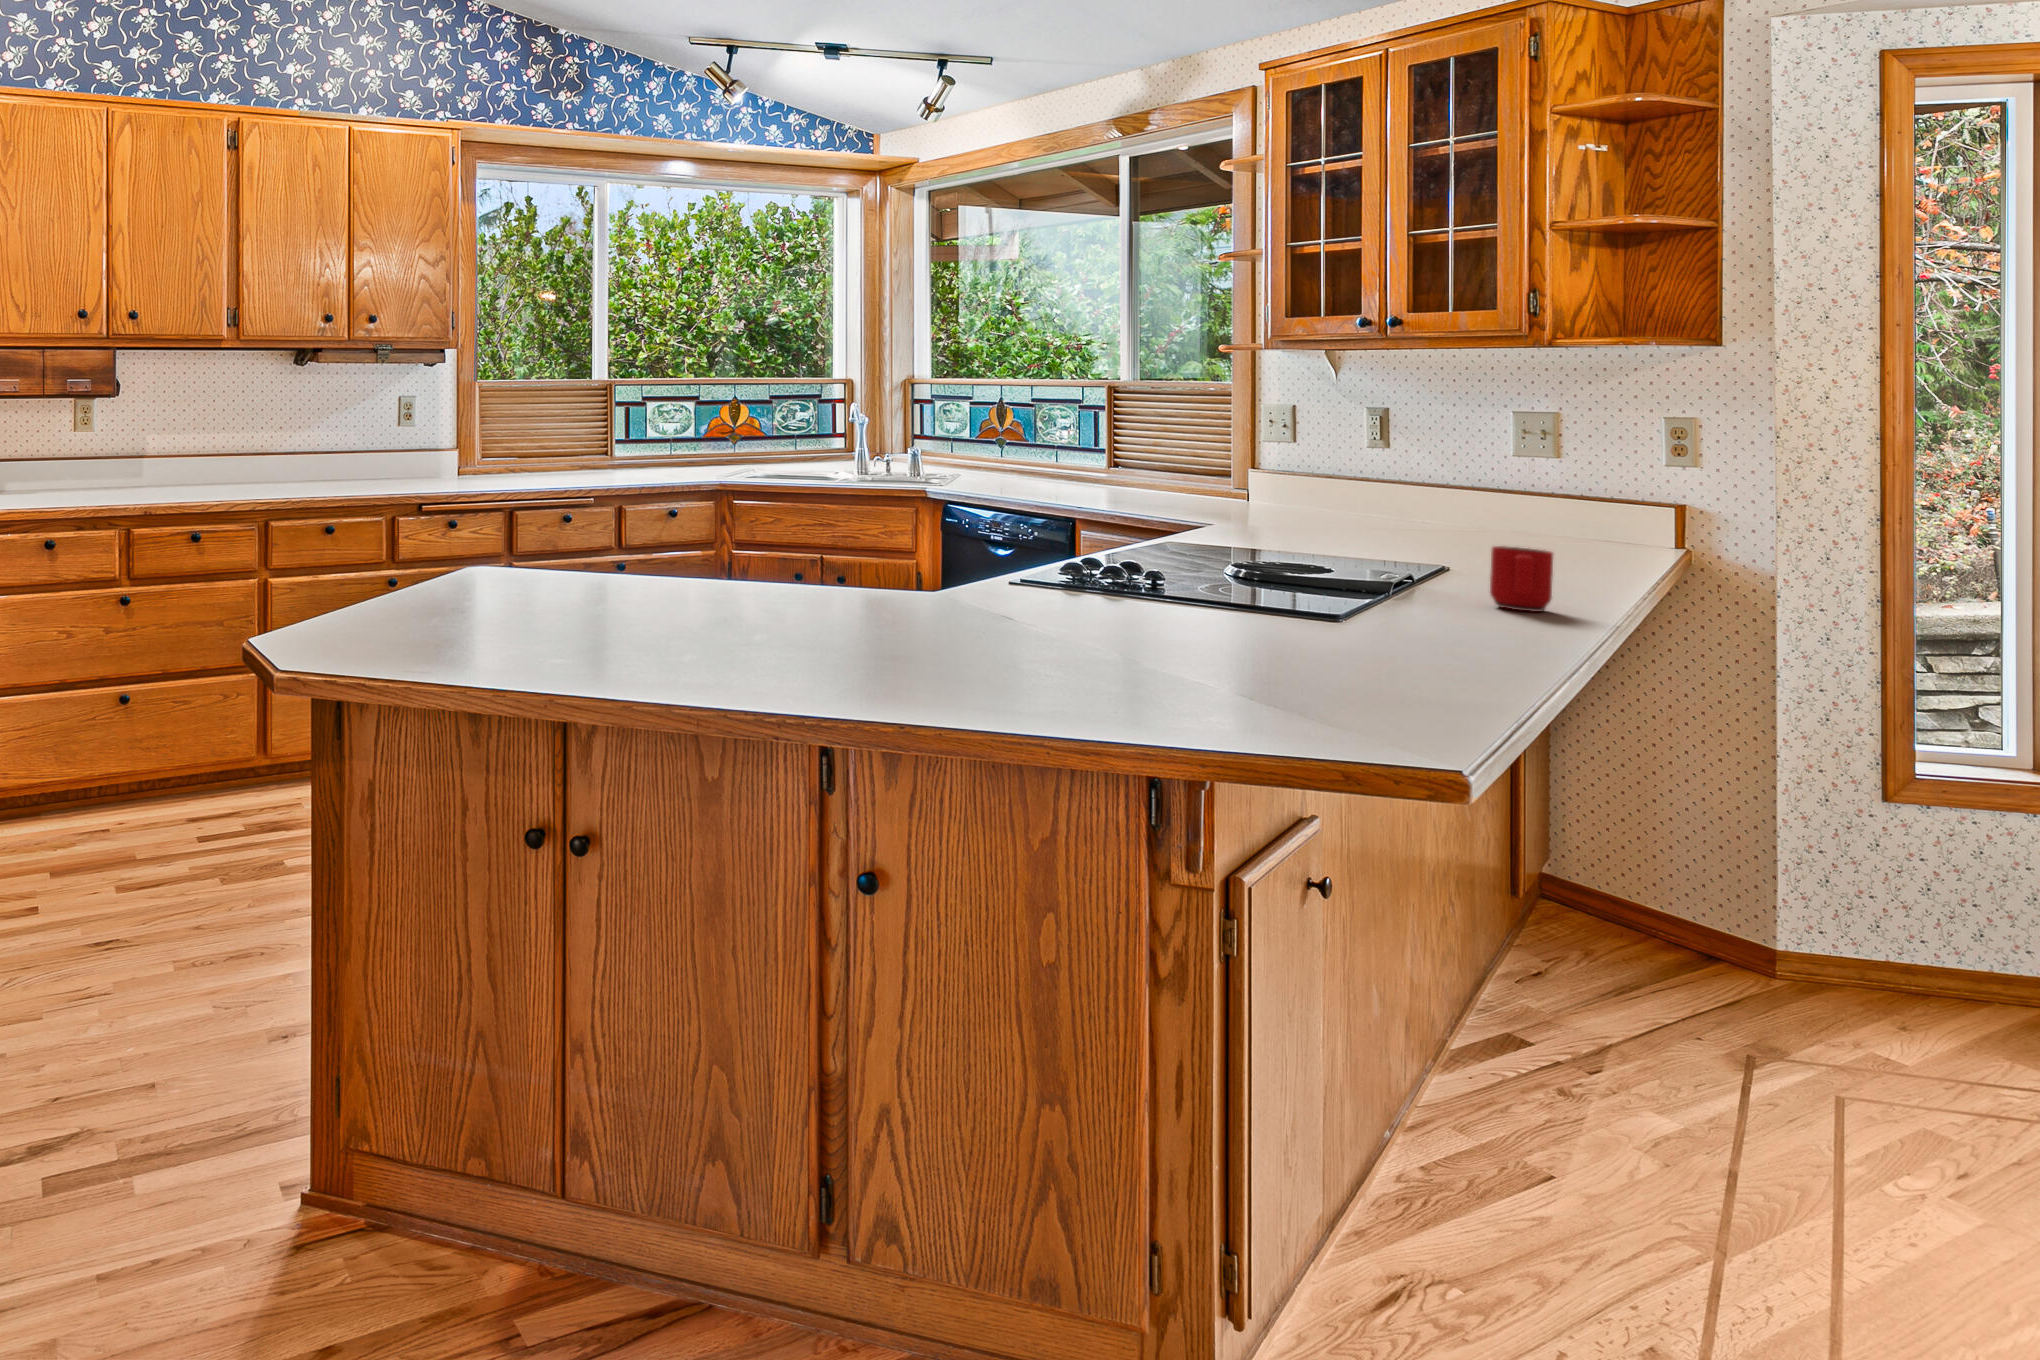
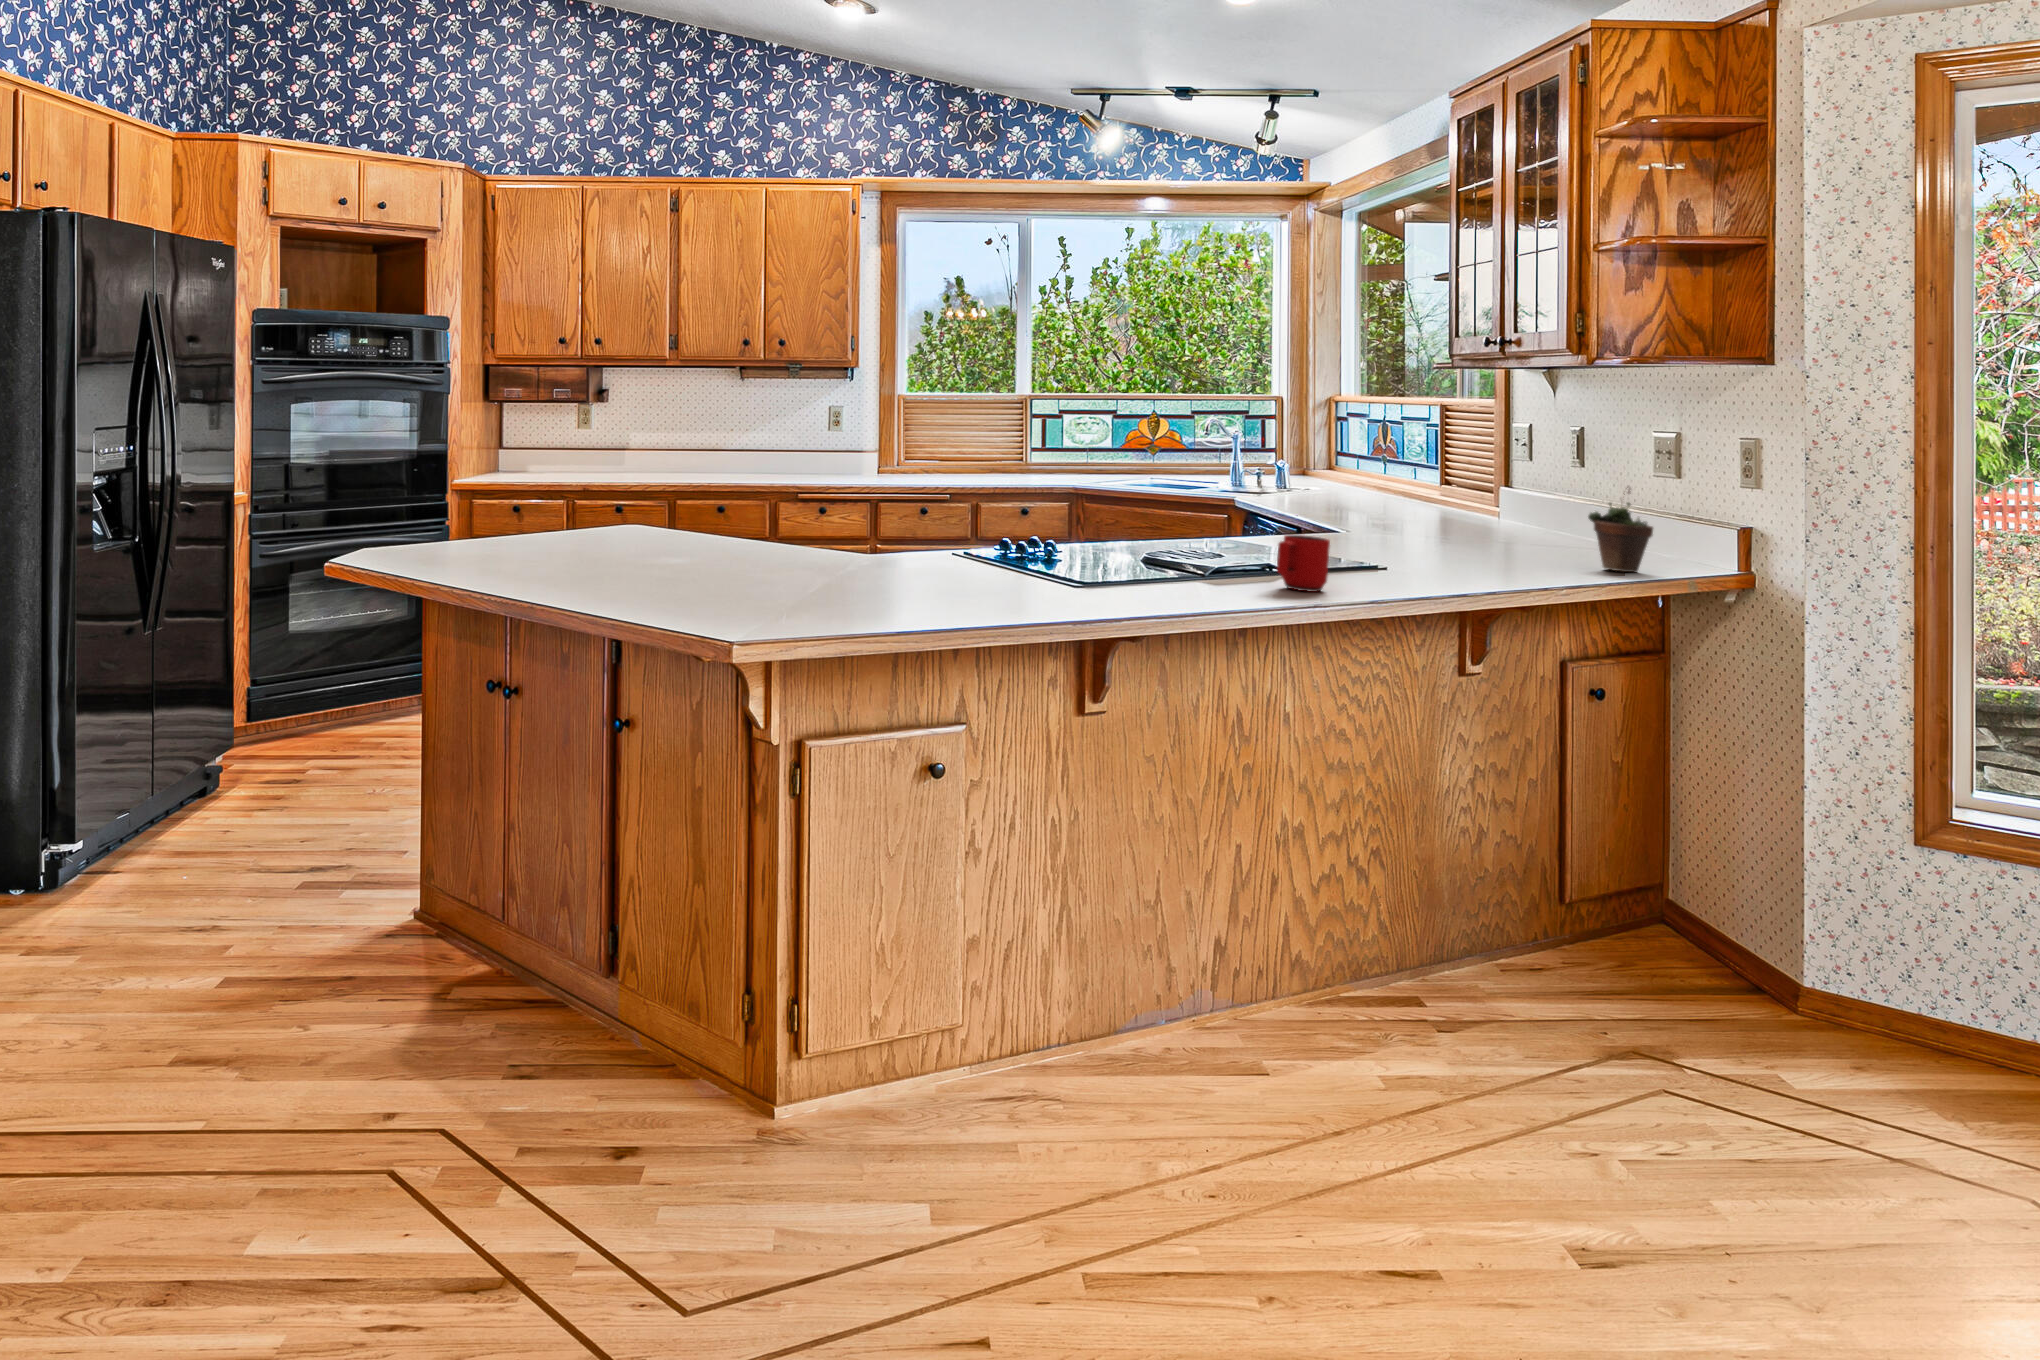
succulent plant: none [1510,468,1578,556] -> present [1588,489,1653,573]

